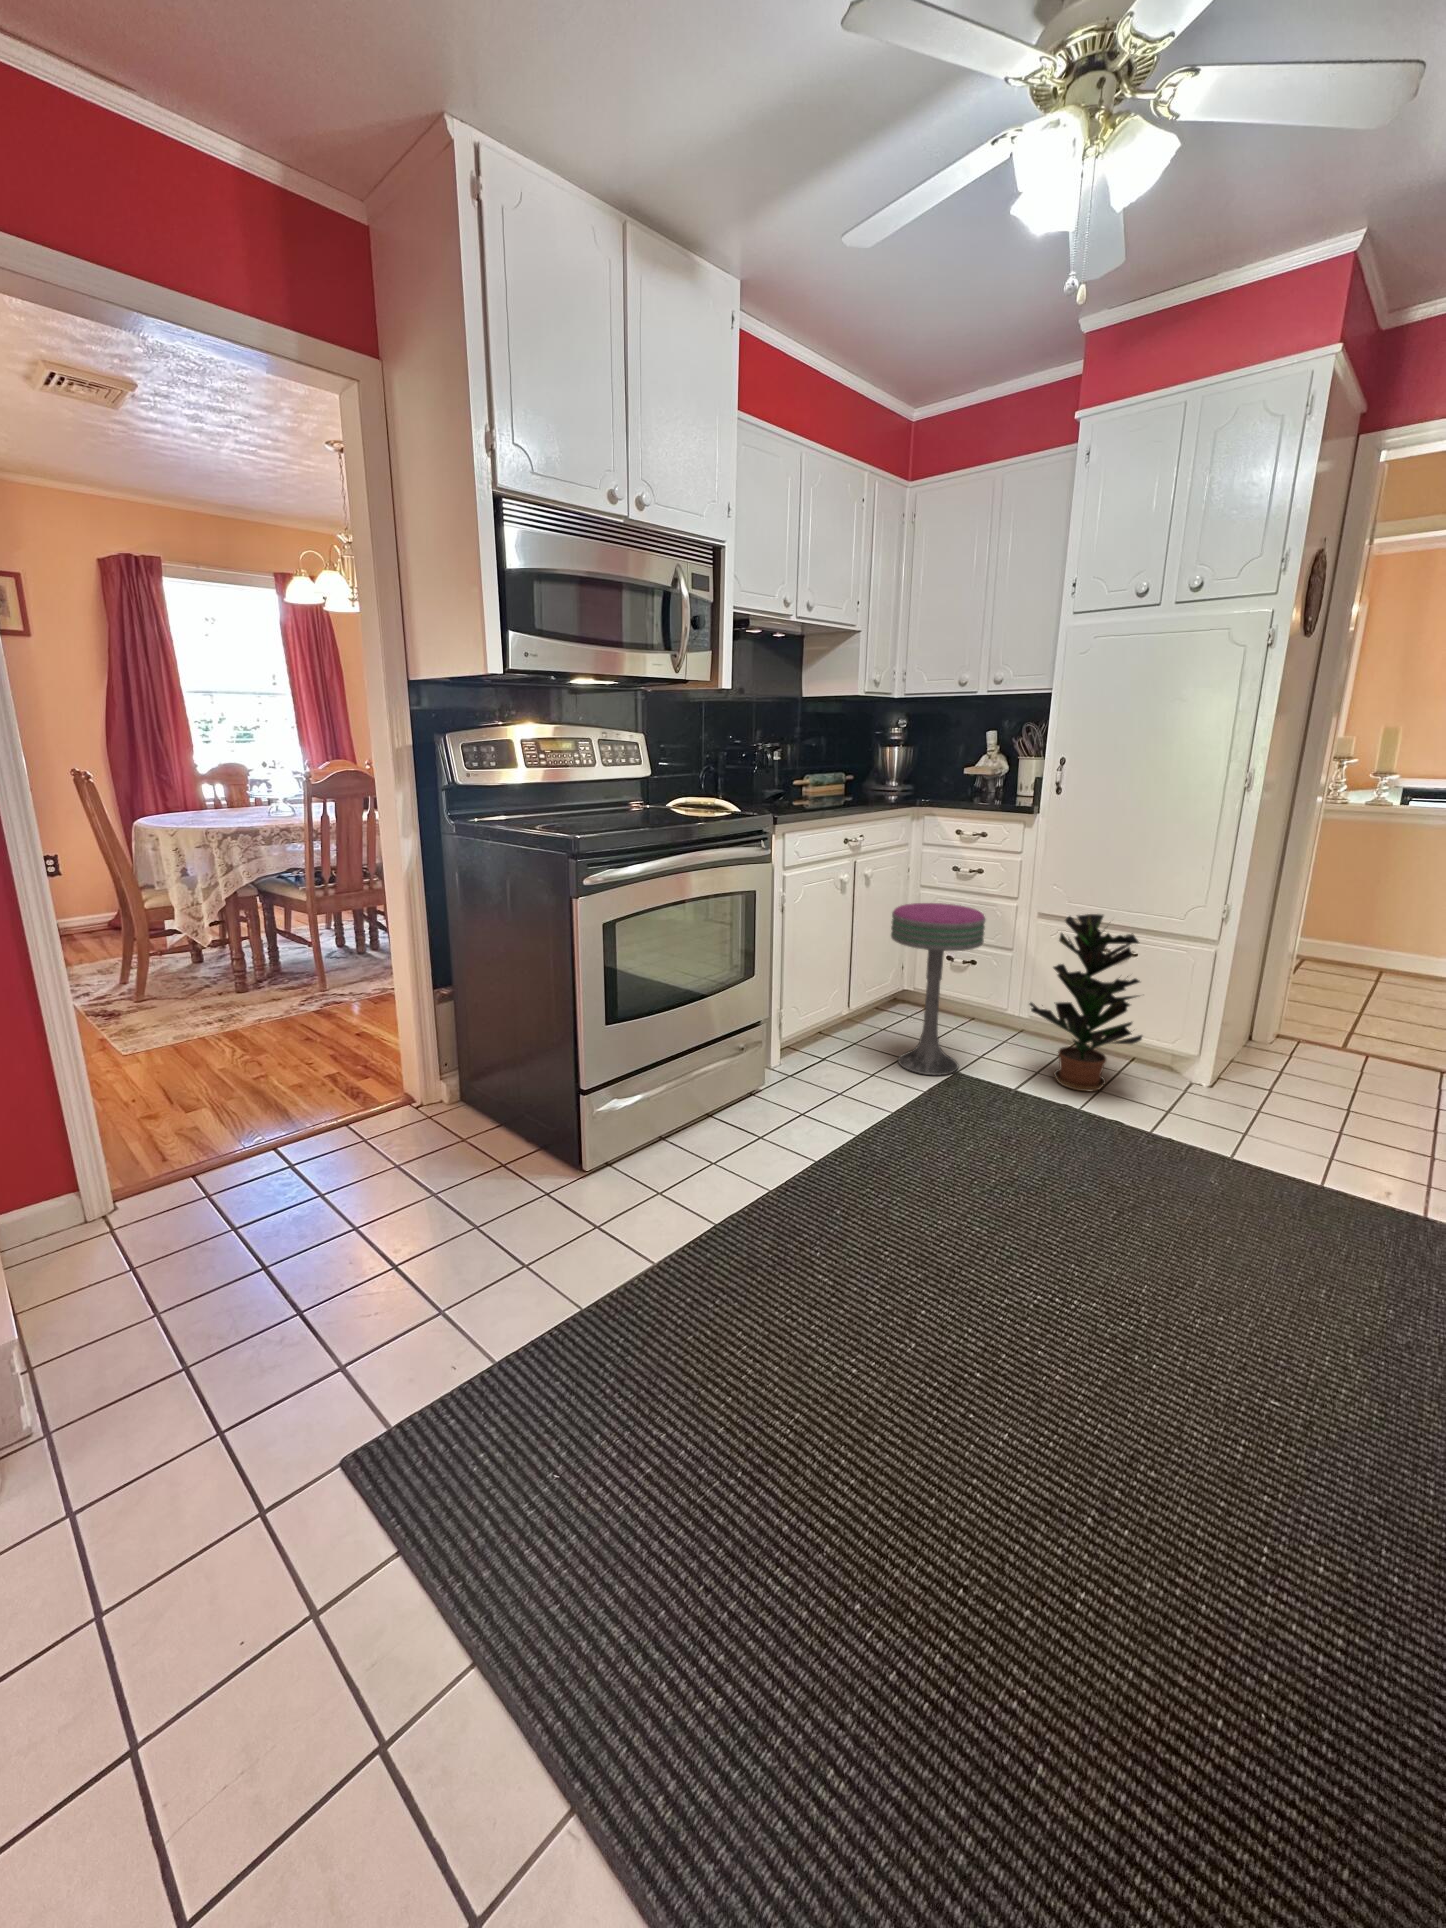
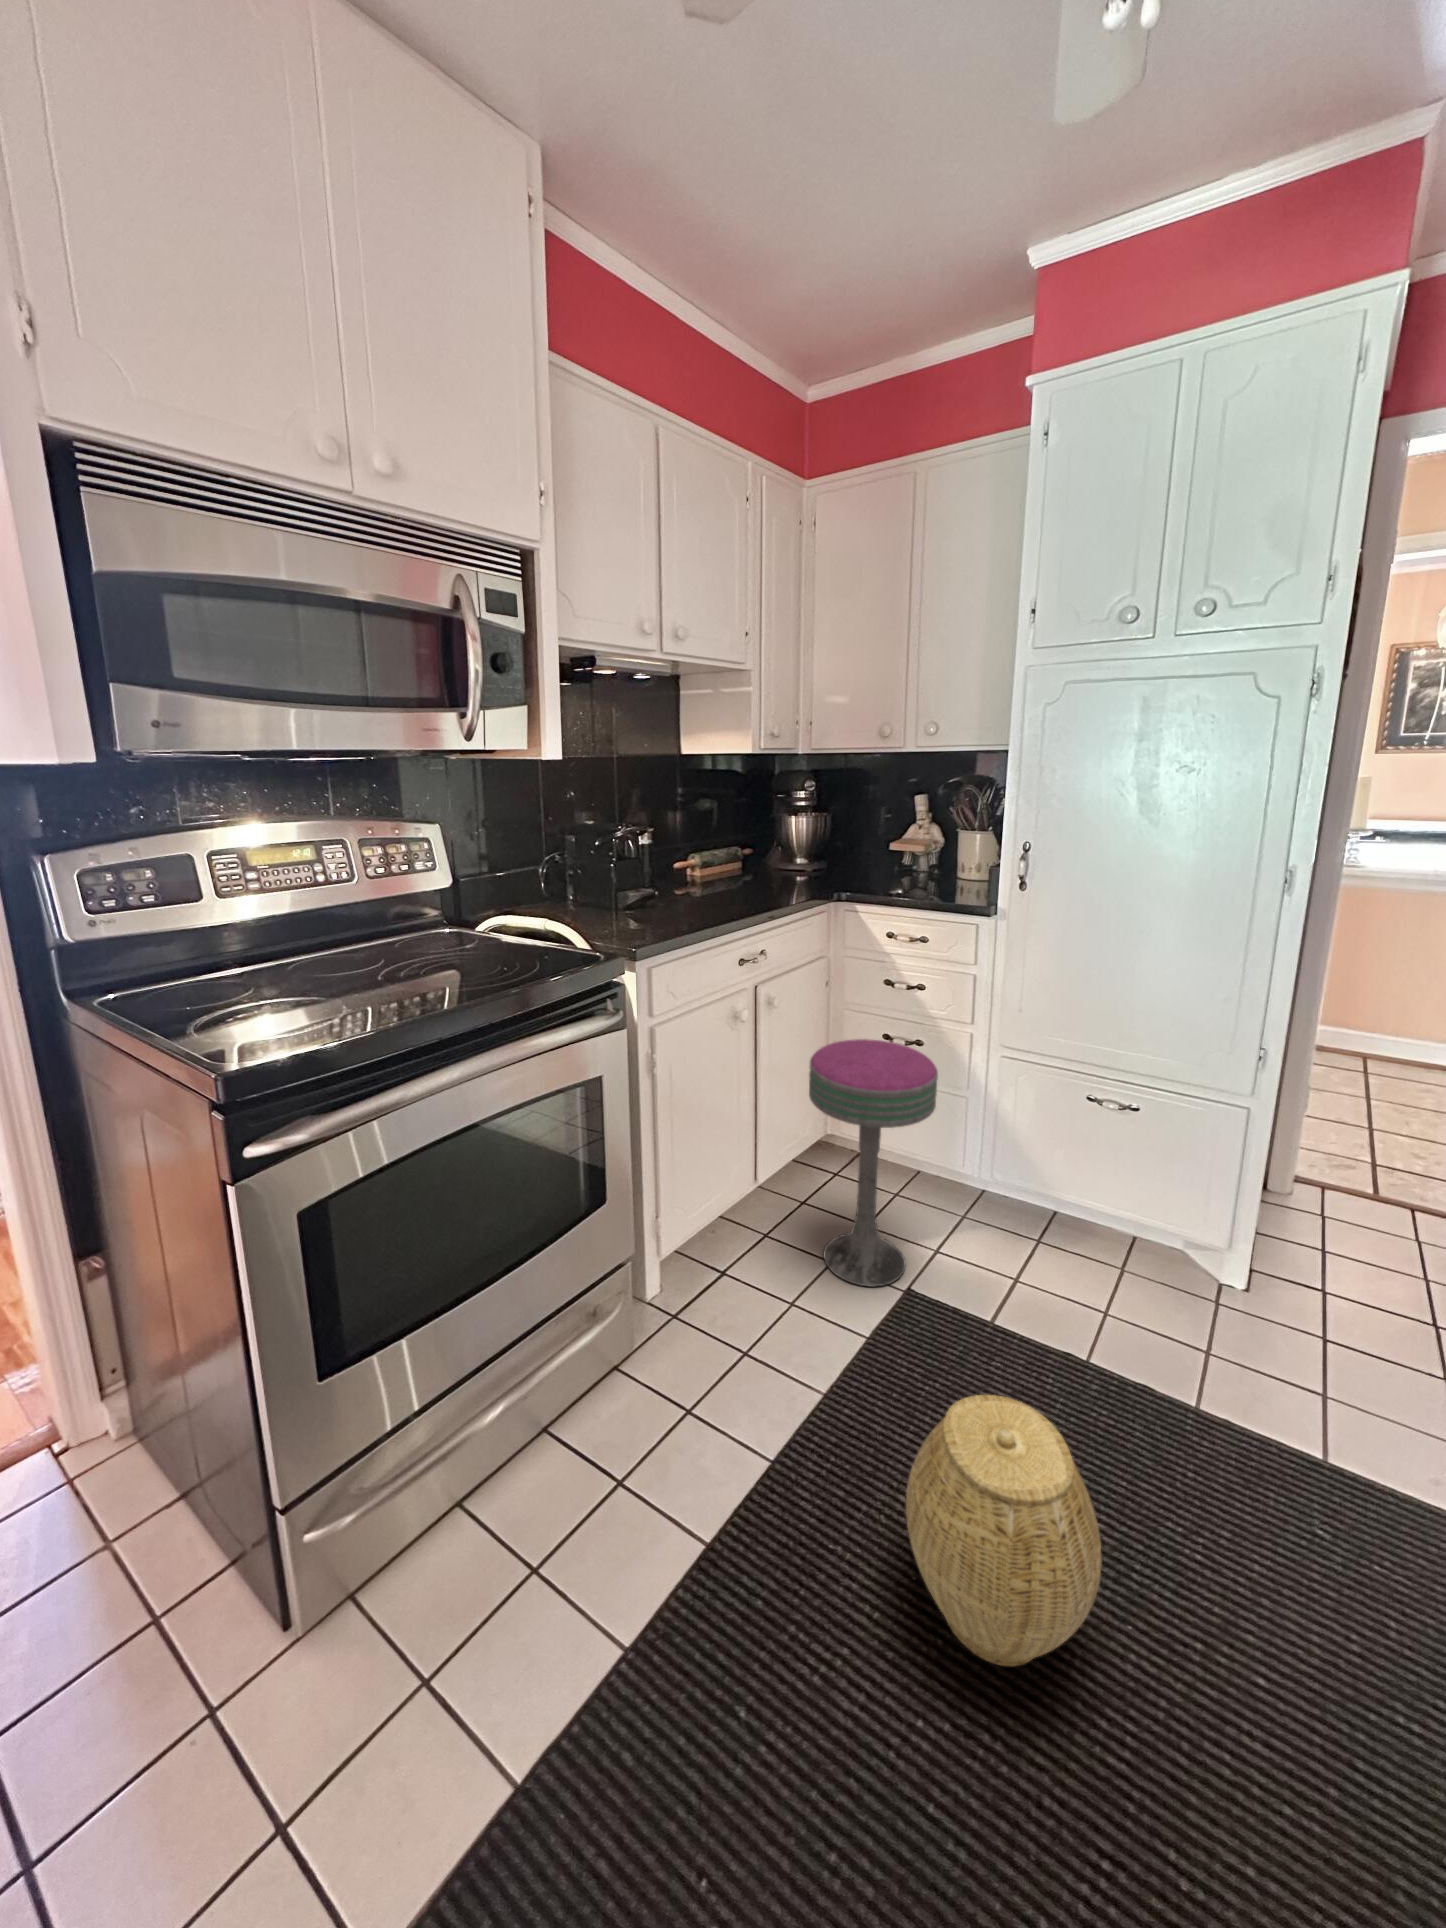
potted plant: present [1030,914,1142,1091] -> none [995,1056,1161,1306]
woven basket: none [938,1064,1051,1207] -> present [906,1395,1102,1667]

